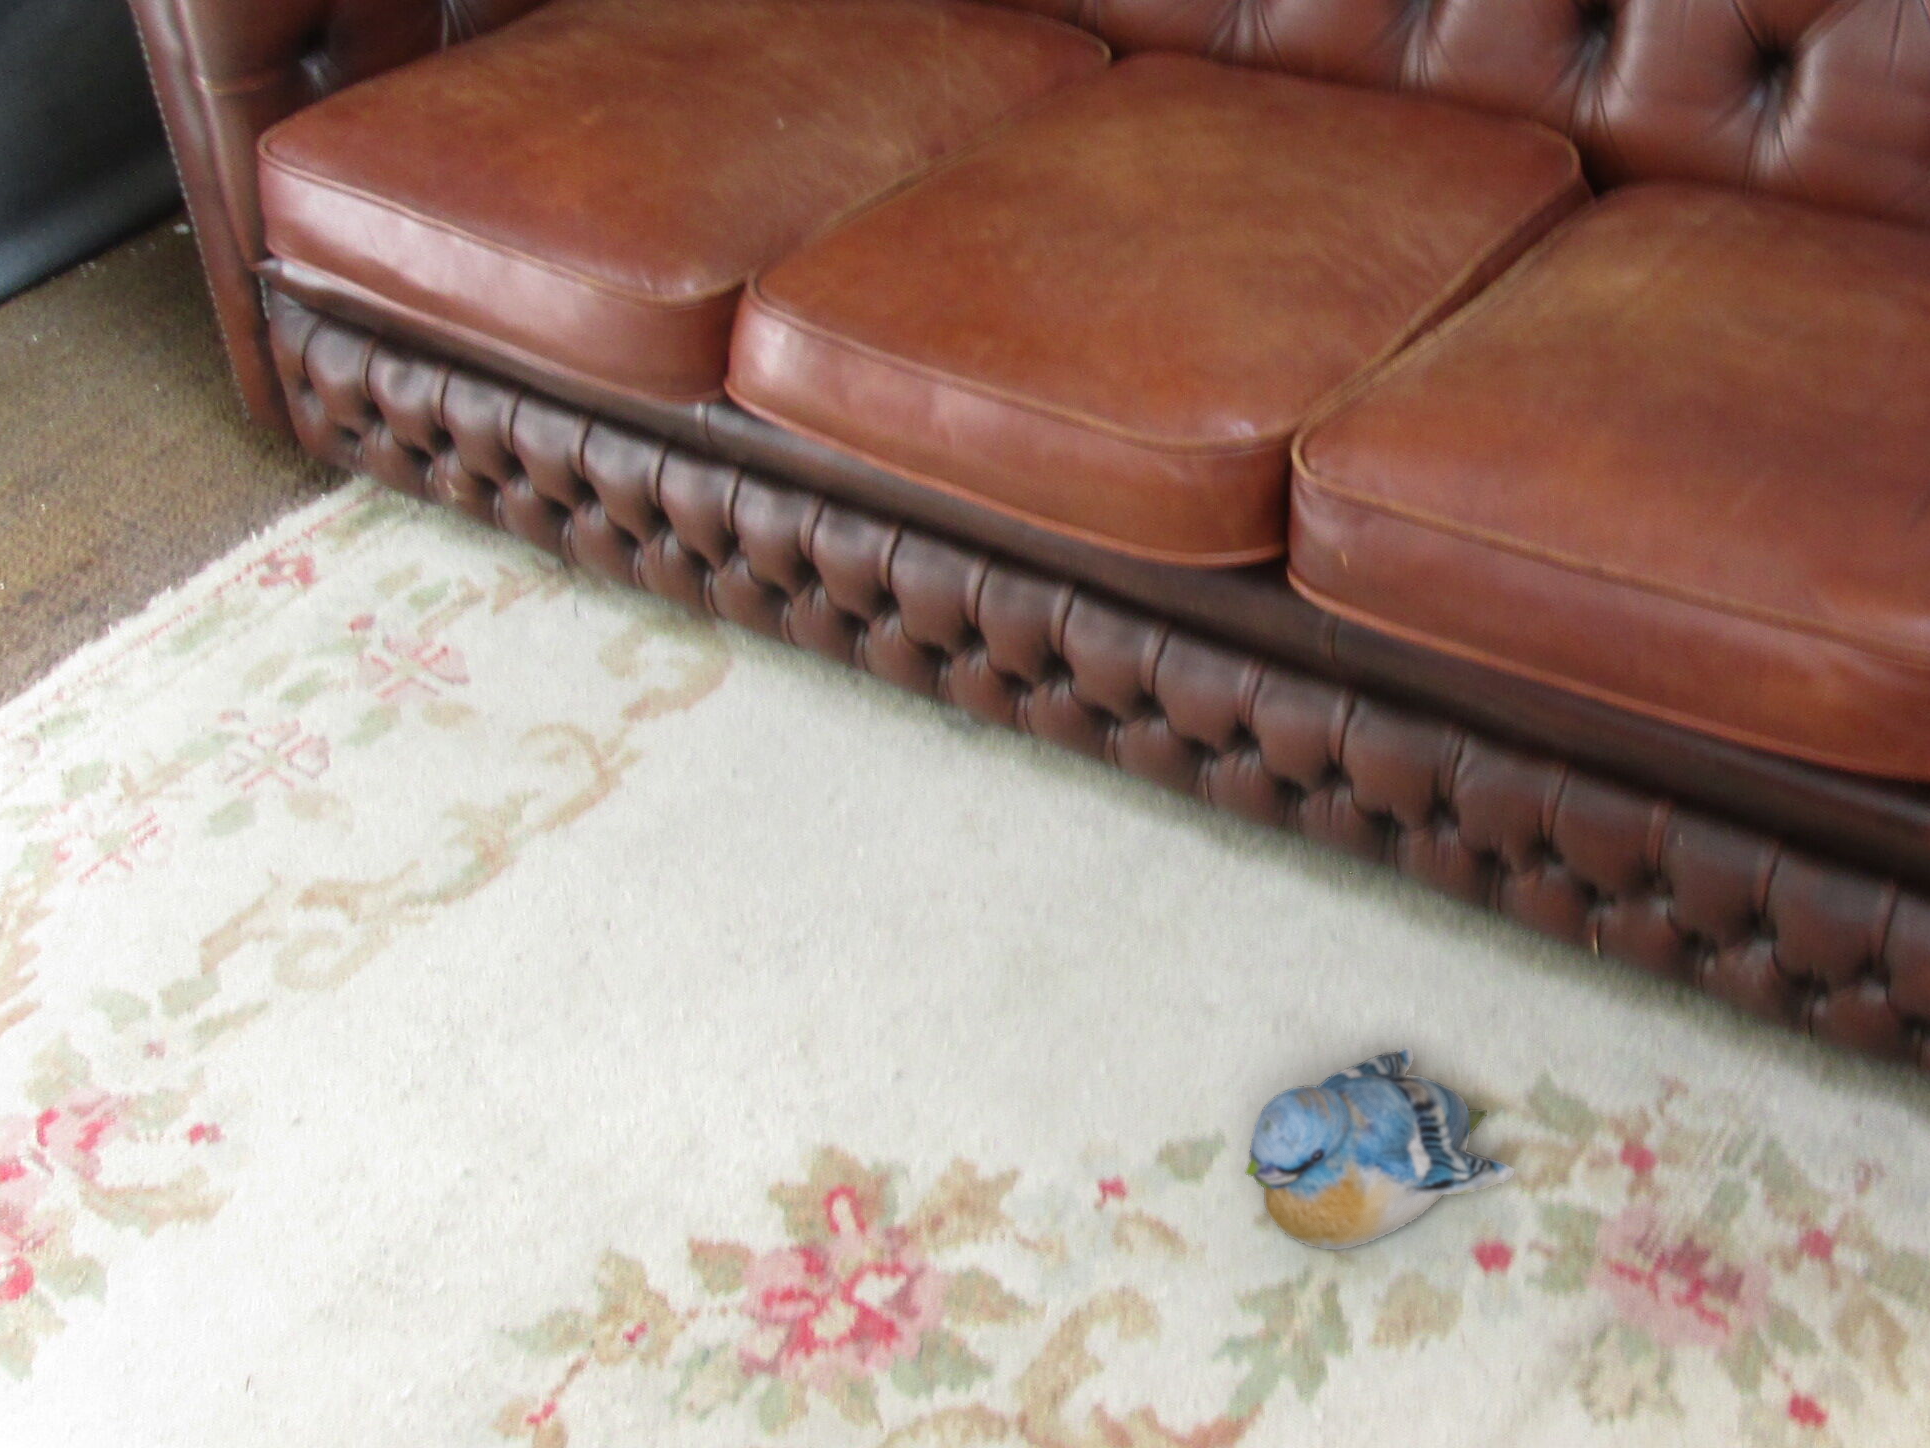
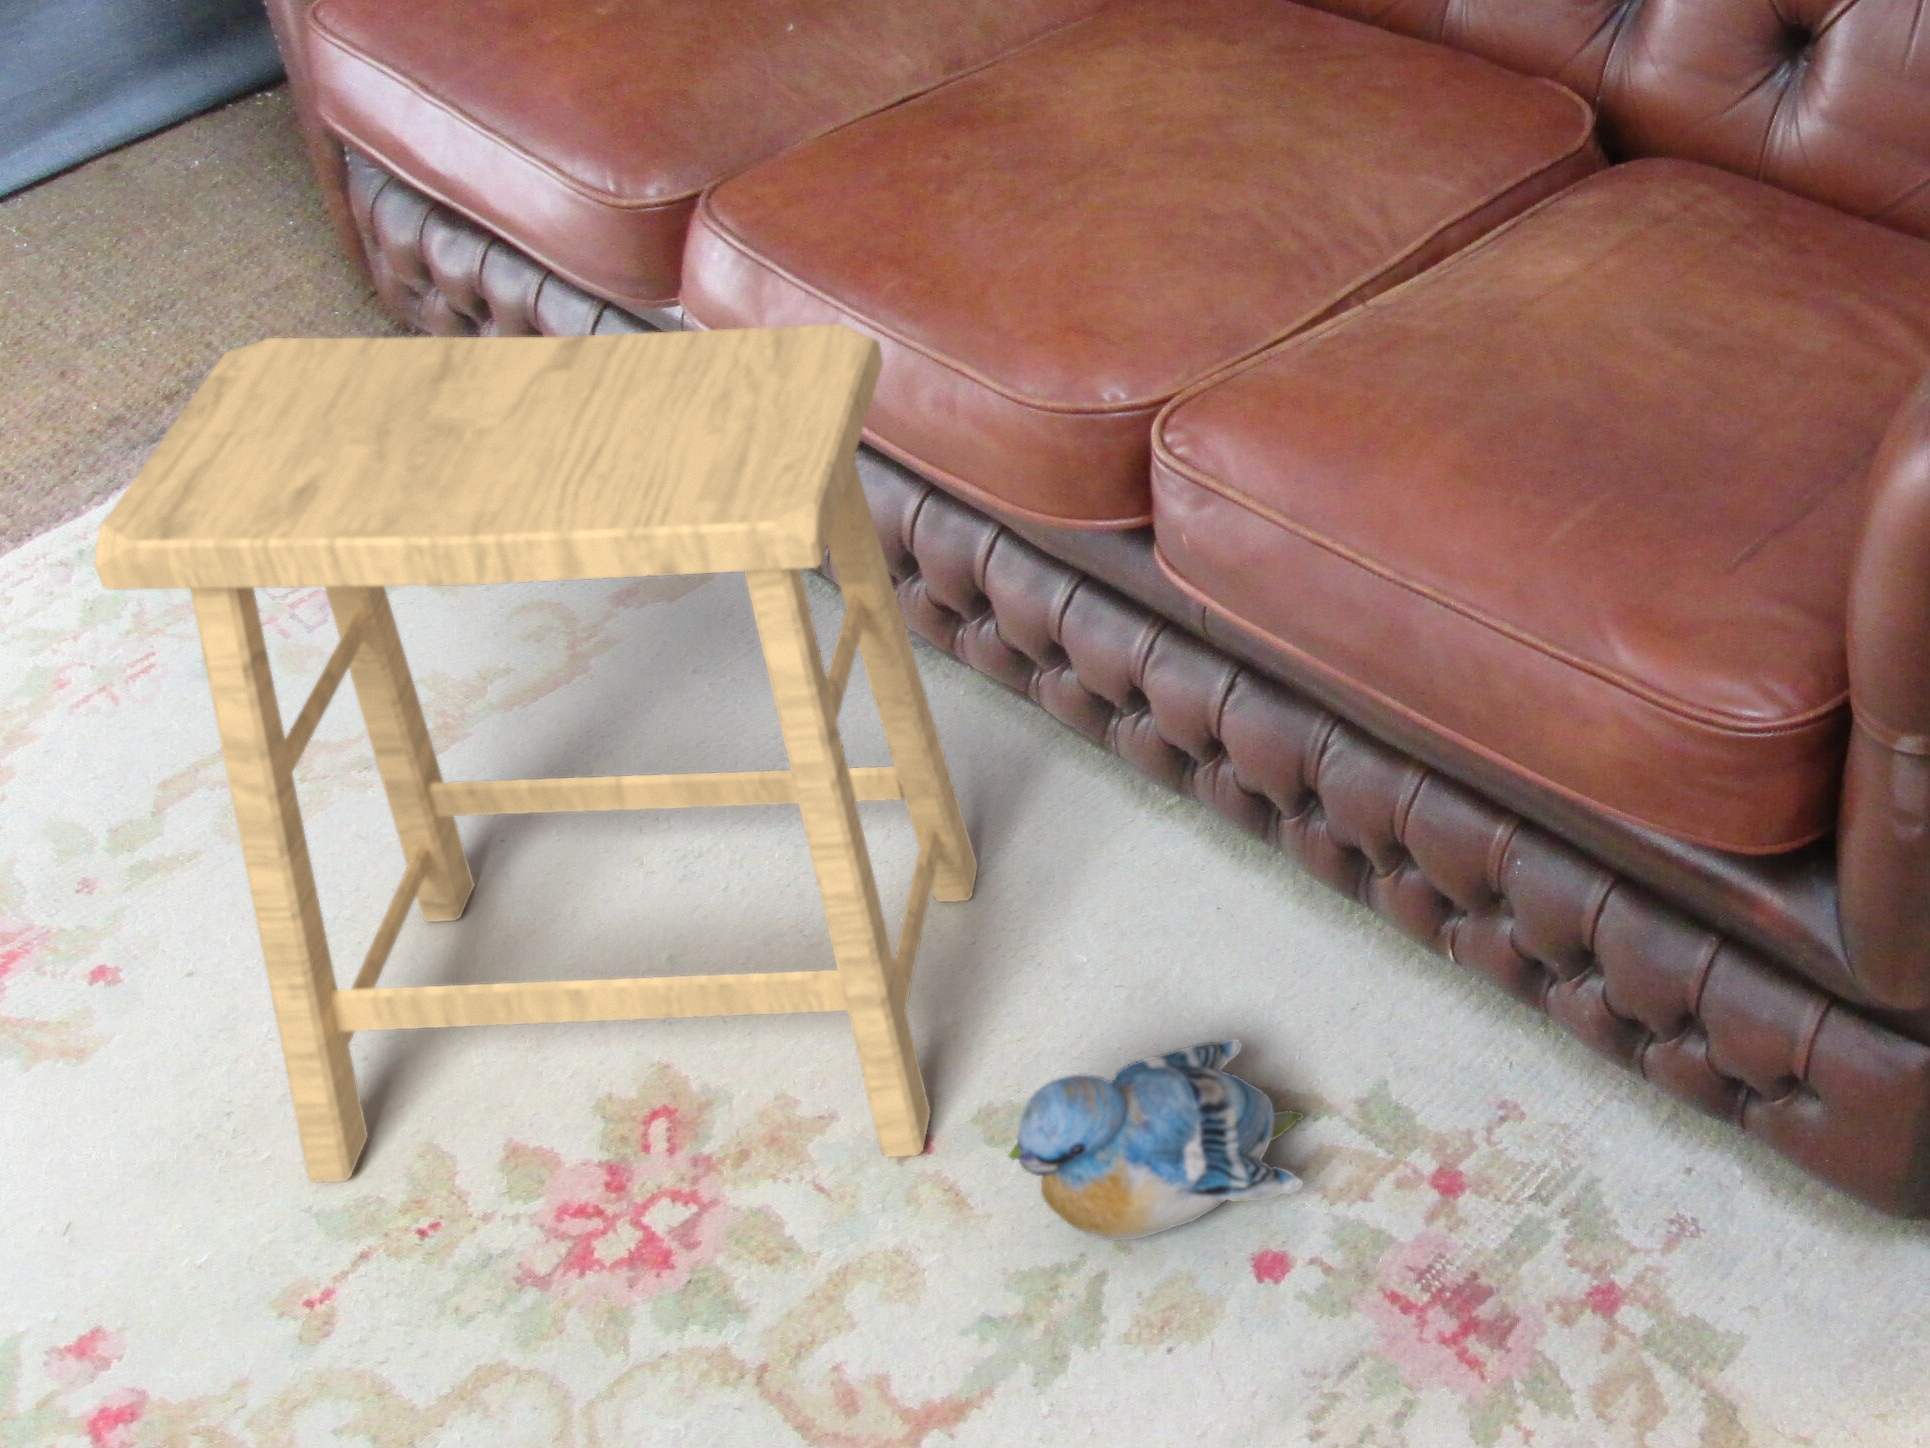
footstool: none [347,375,1119,1302] -> present [94,324,978,1183]

